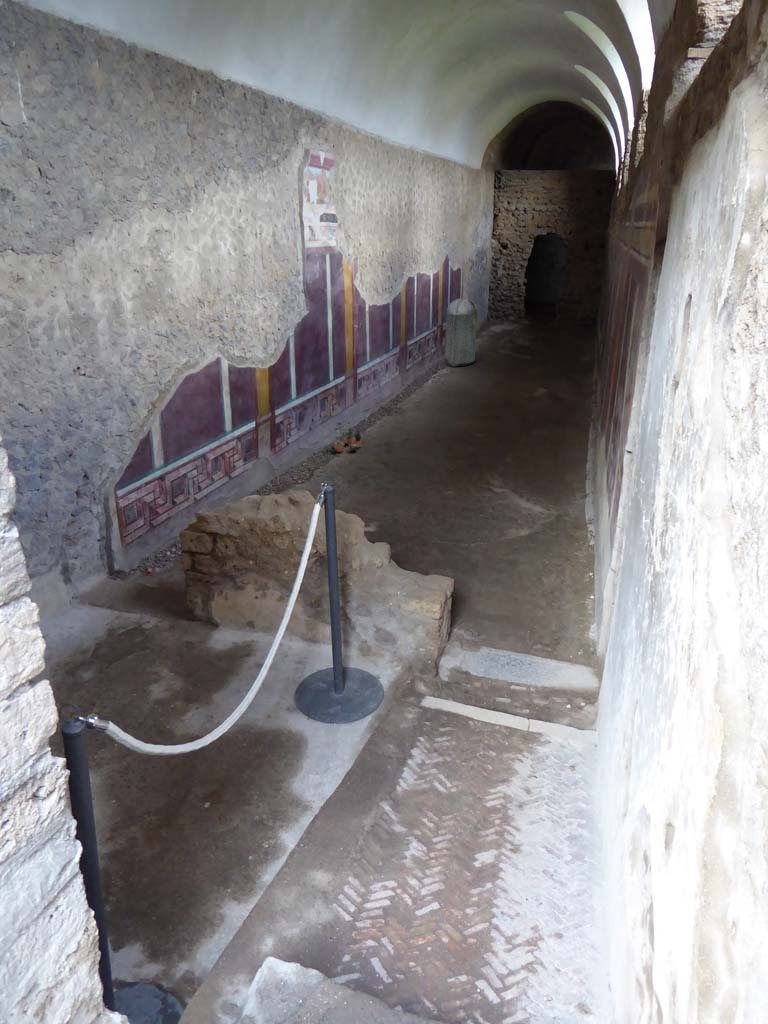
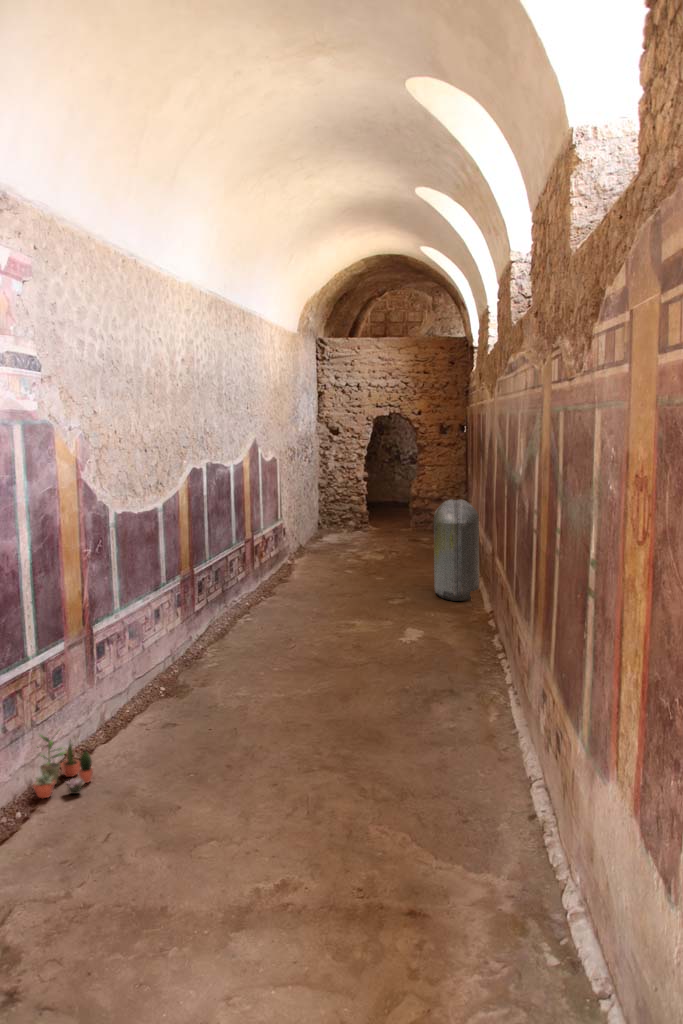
trash can: present [445,299,477,366] -> present [434,500,479,601]

